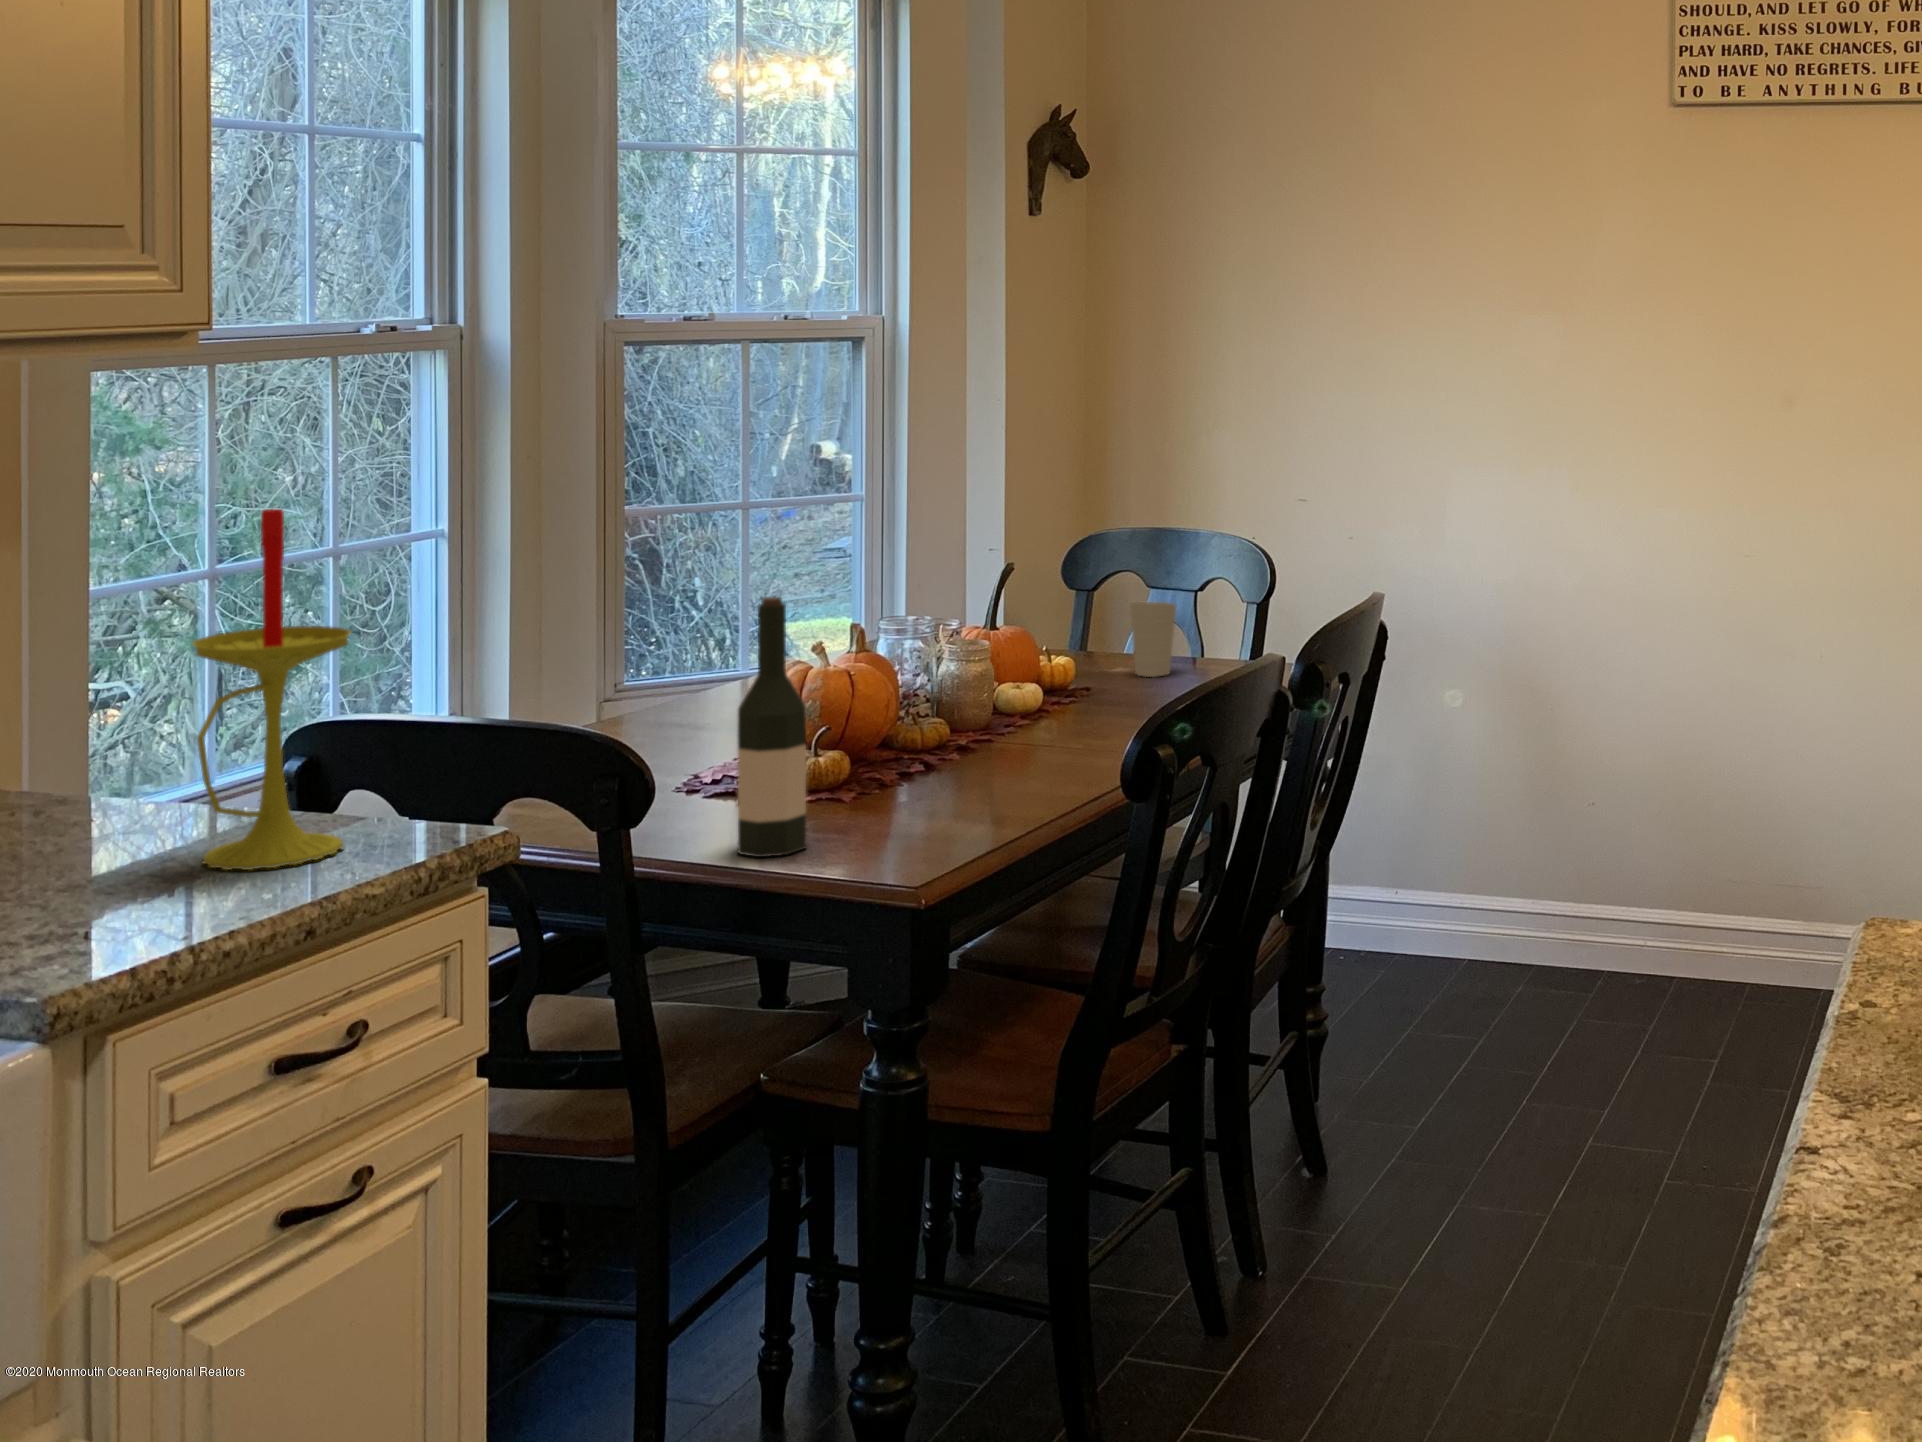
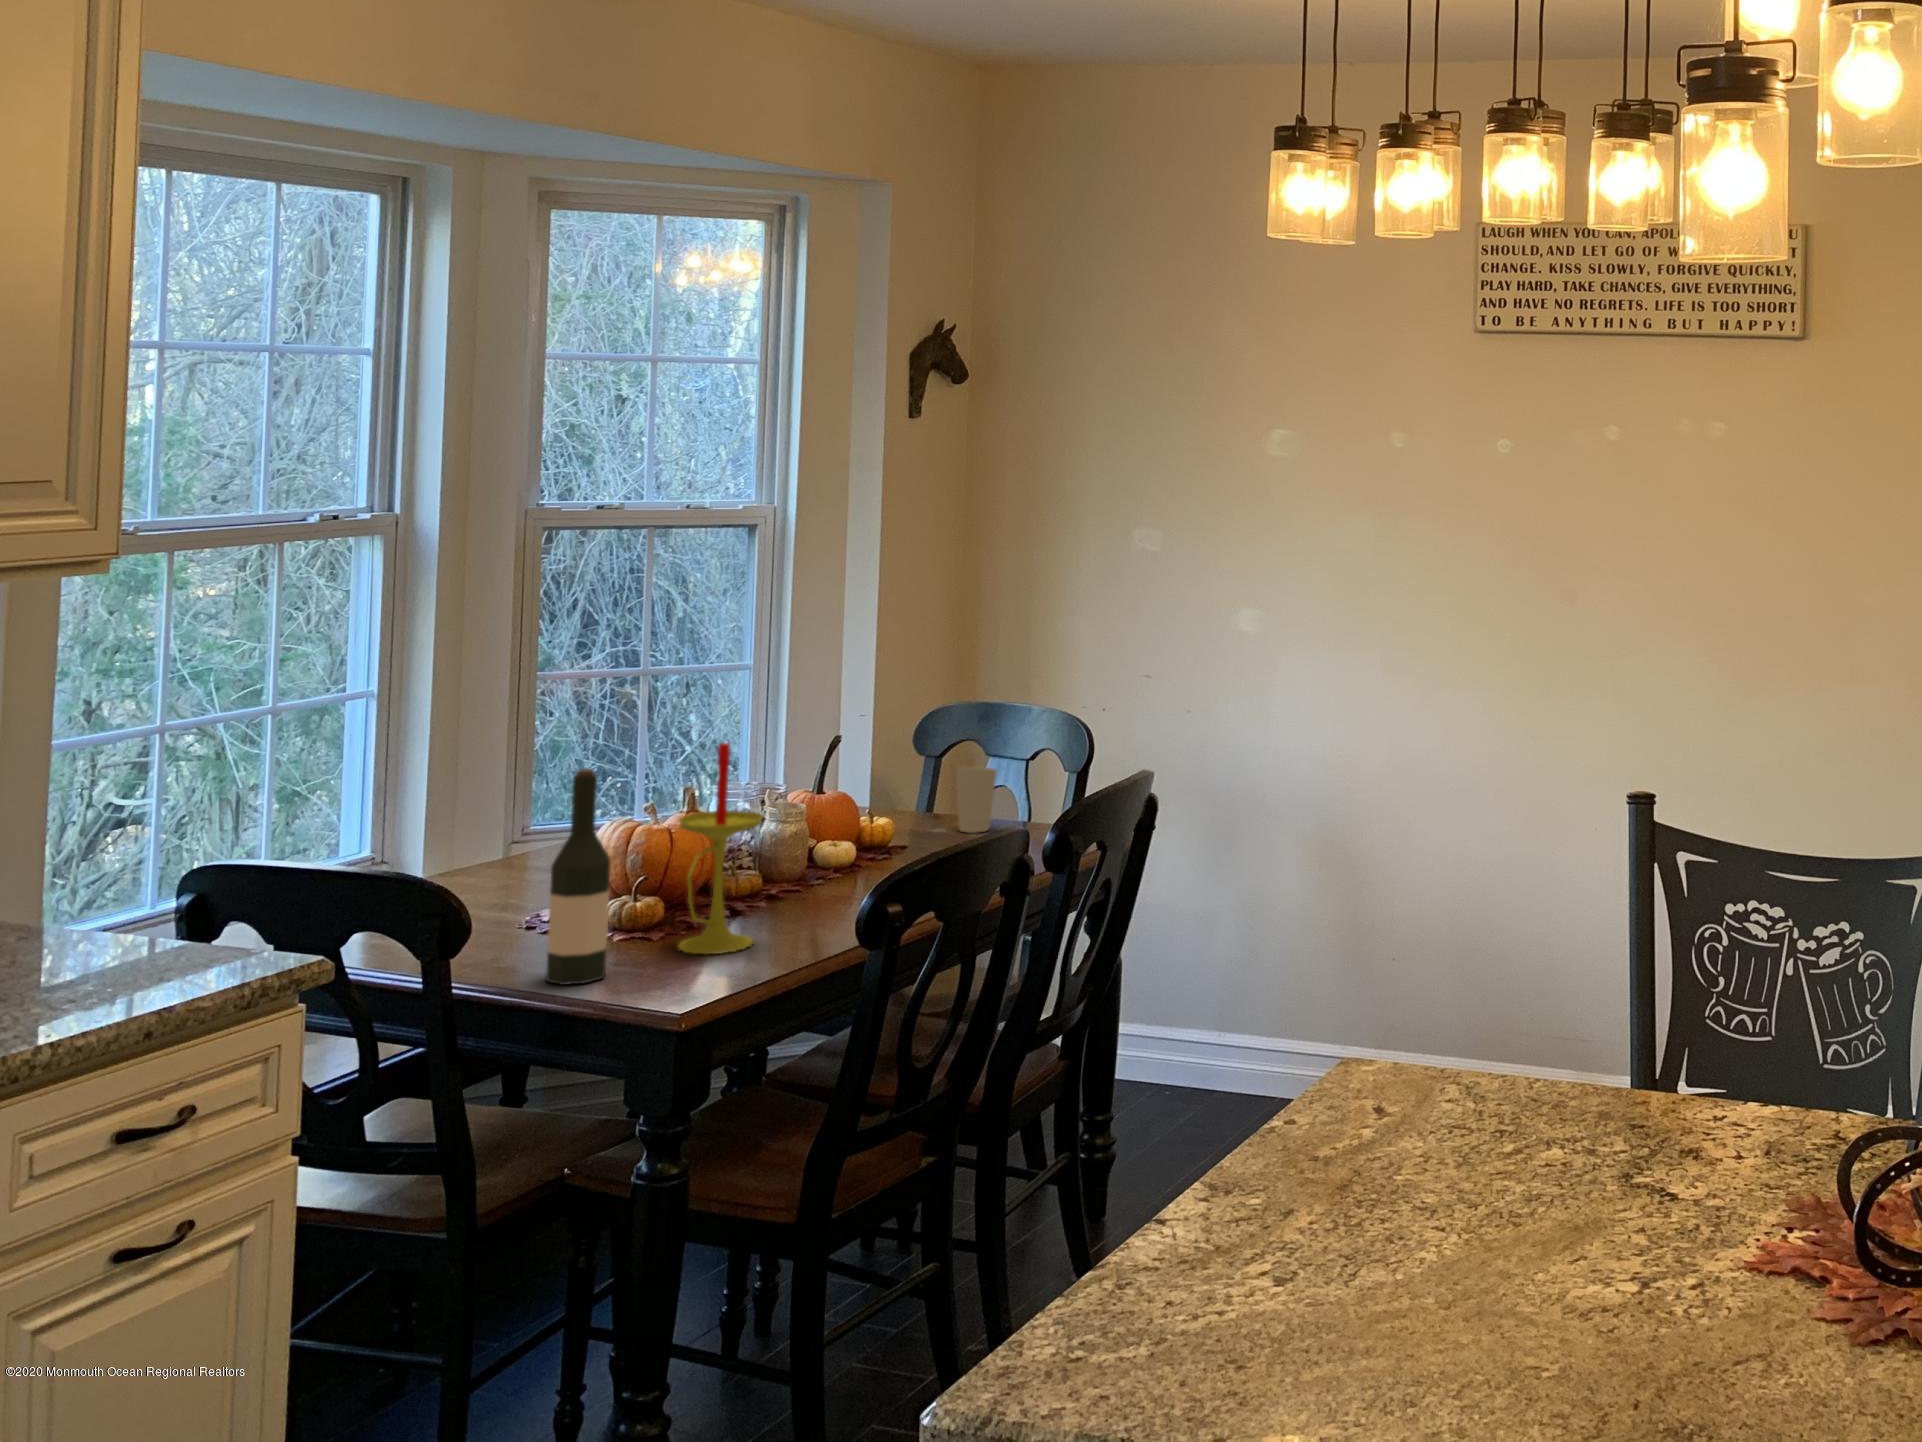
candle: present [193,509,351,870] -> present [678,743,764,954]

